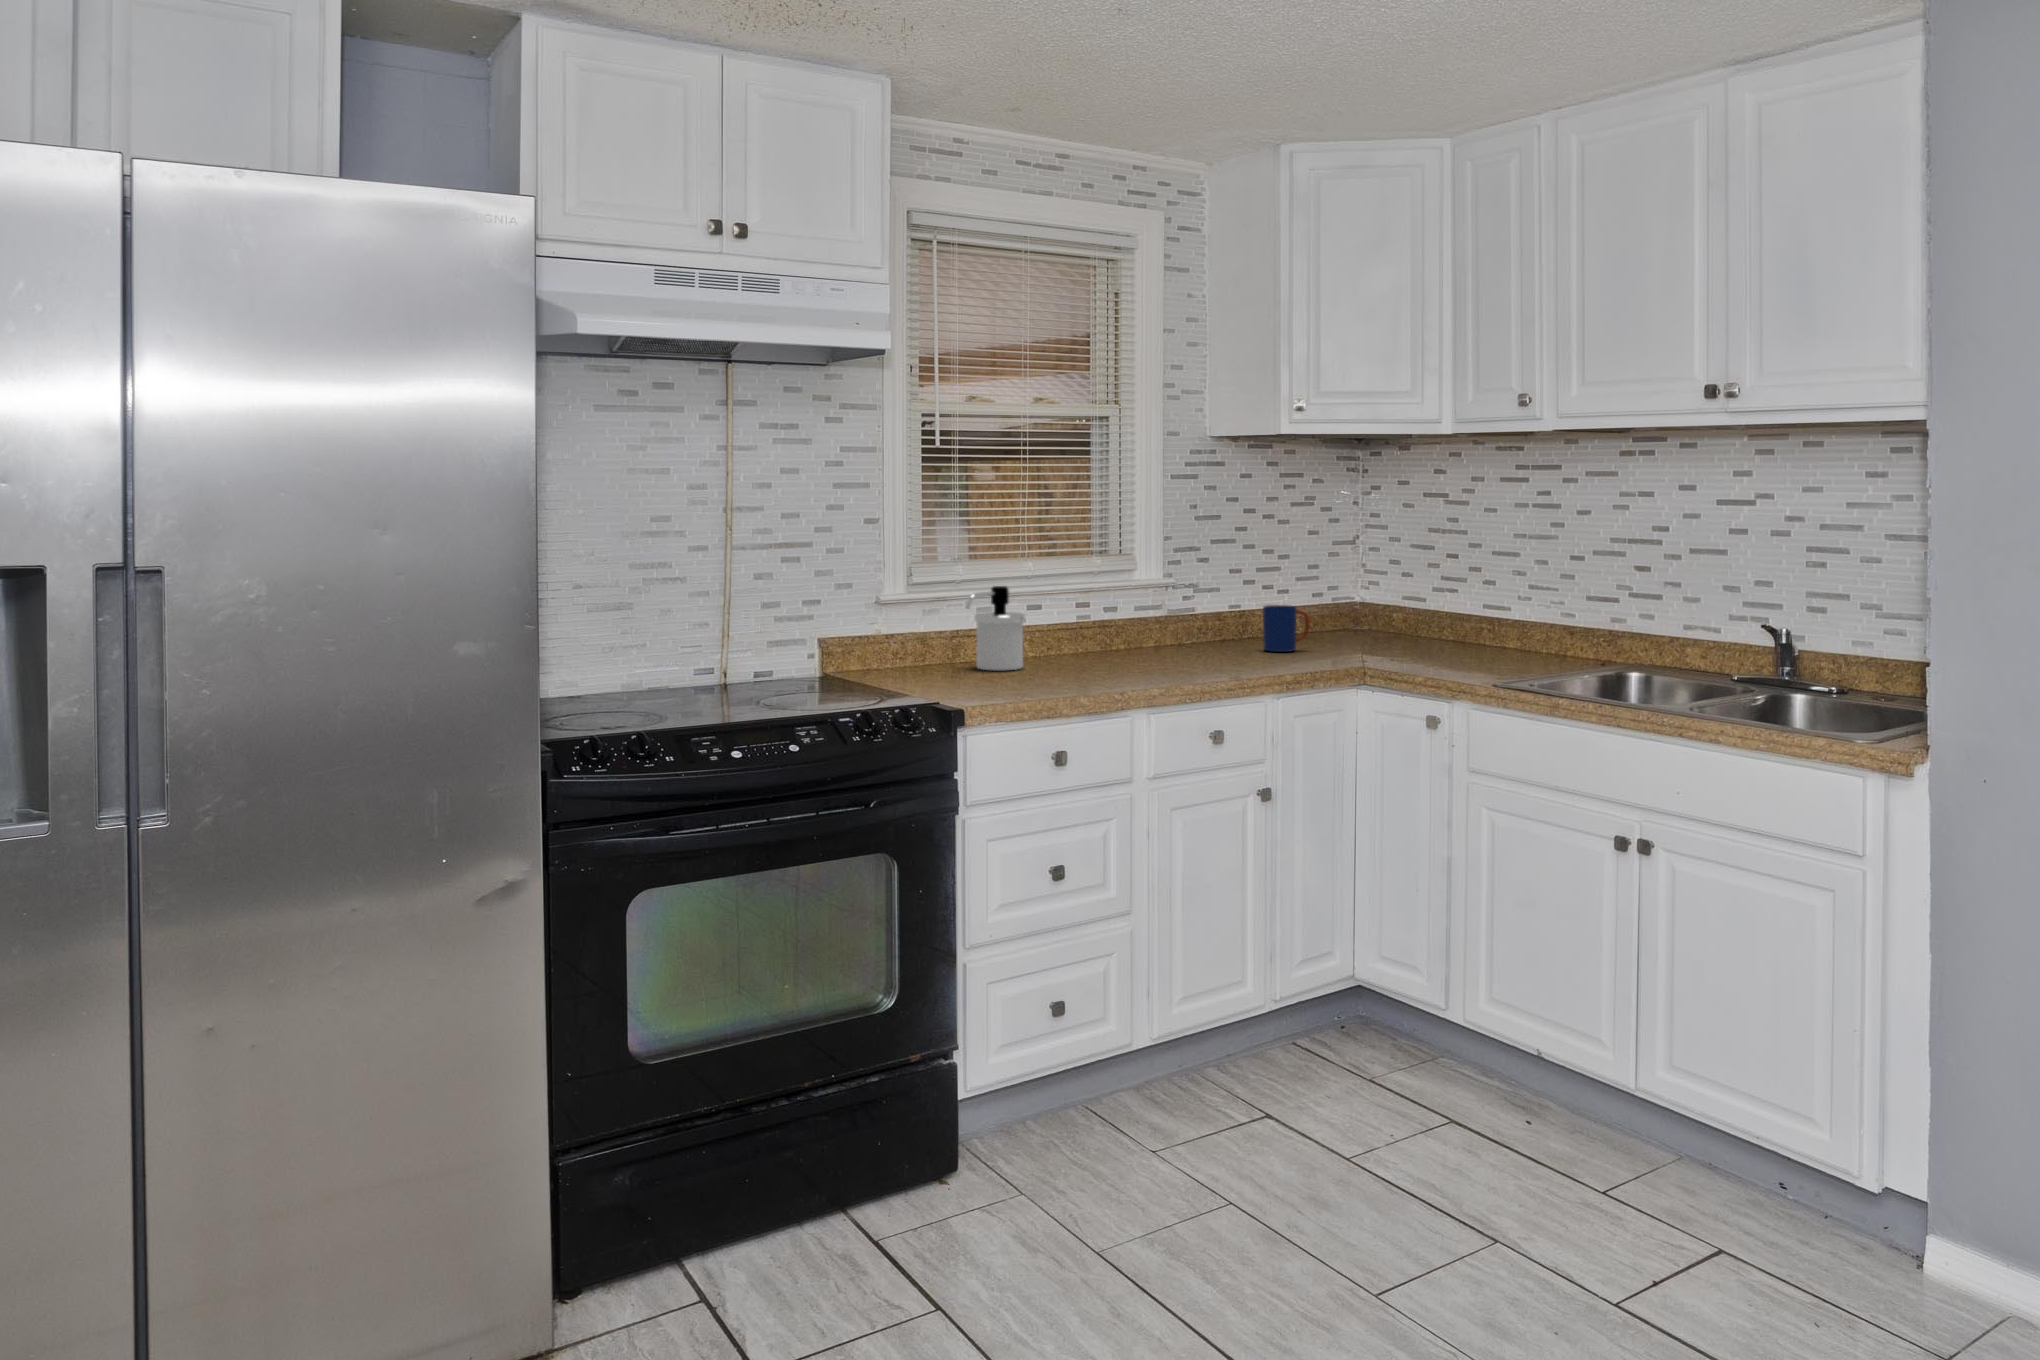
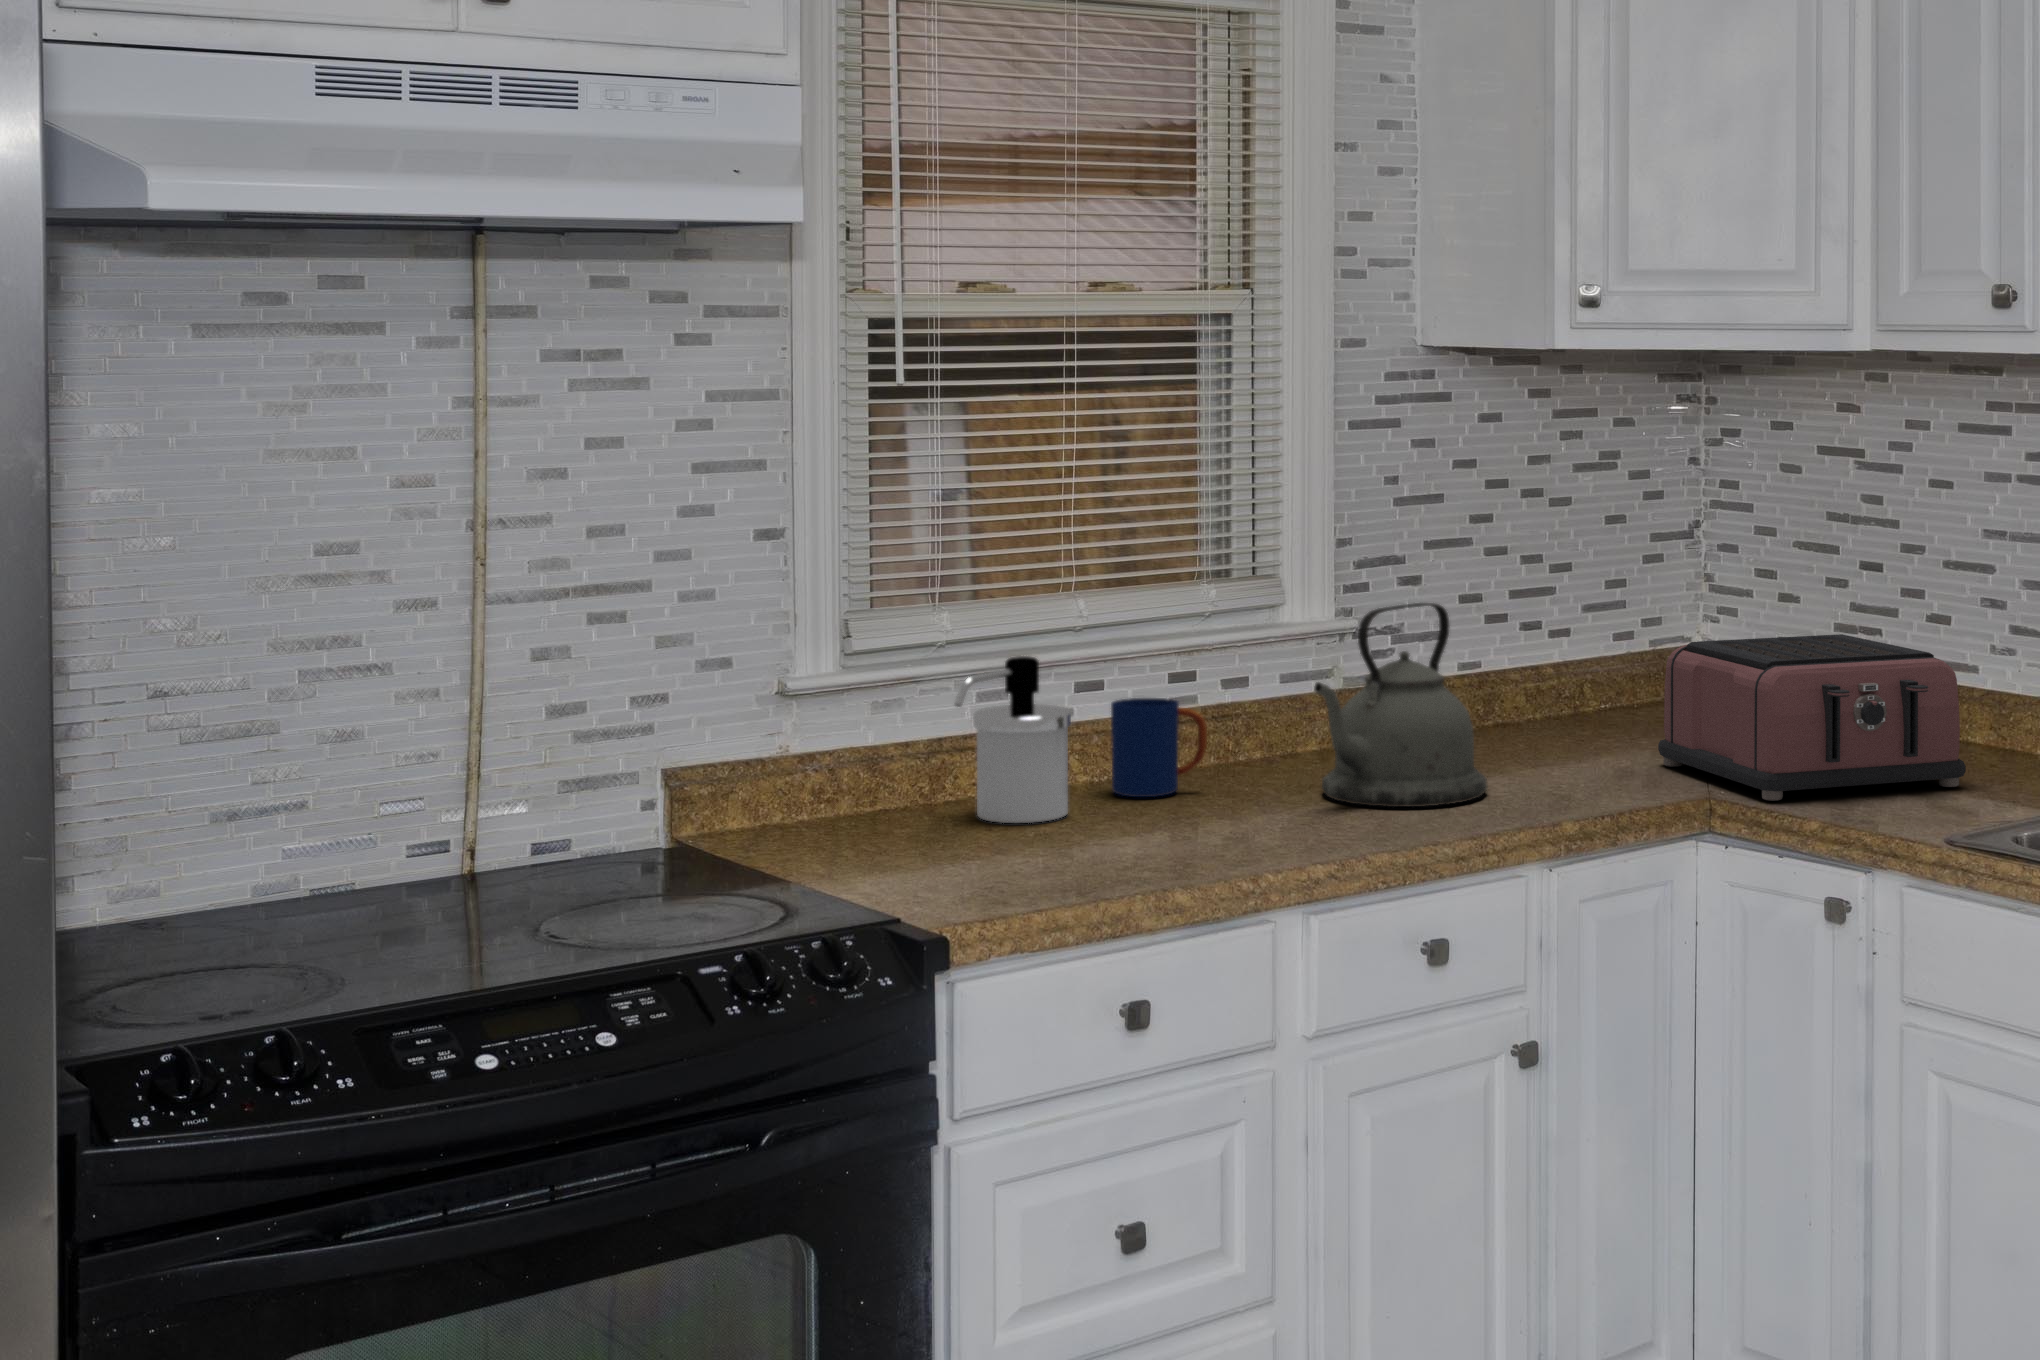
kettle: none [1151,564,1242,668] -> present [1314,603,1487,807]
toaster: none [1334,587,1502,668] -> present [1658,634,1966,801]
mug: present [1263,605,1310,652] -> present [1111,698,1207,797]

